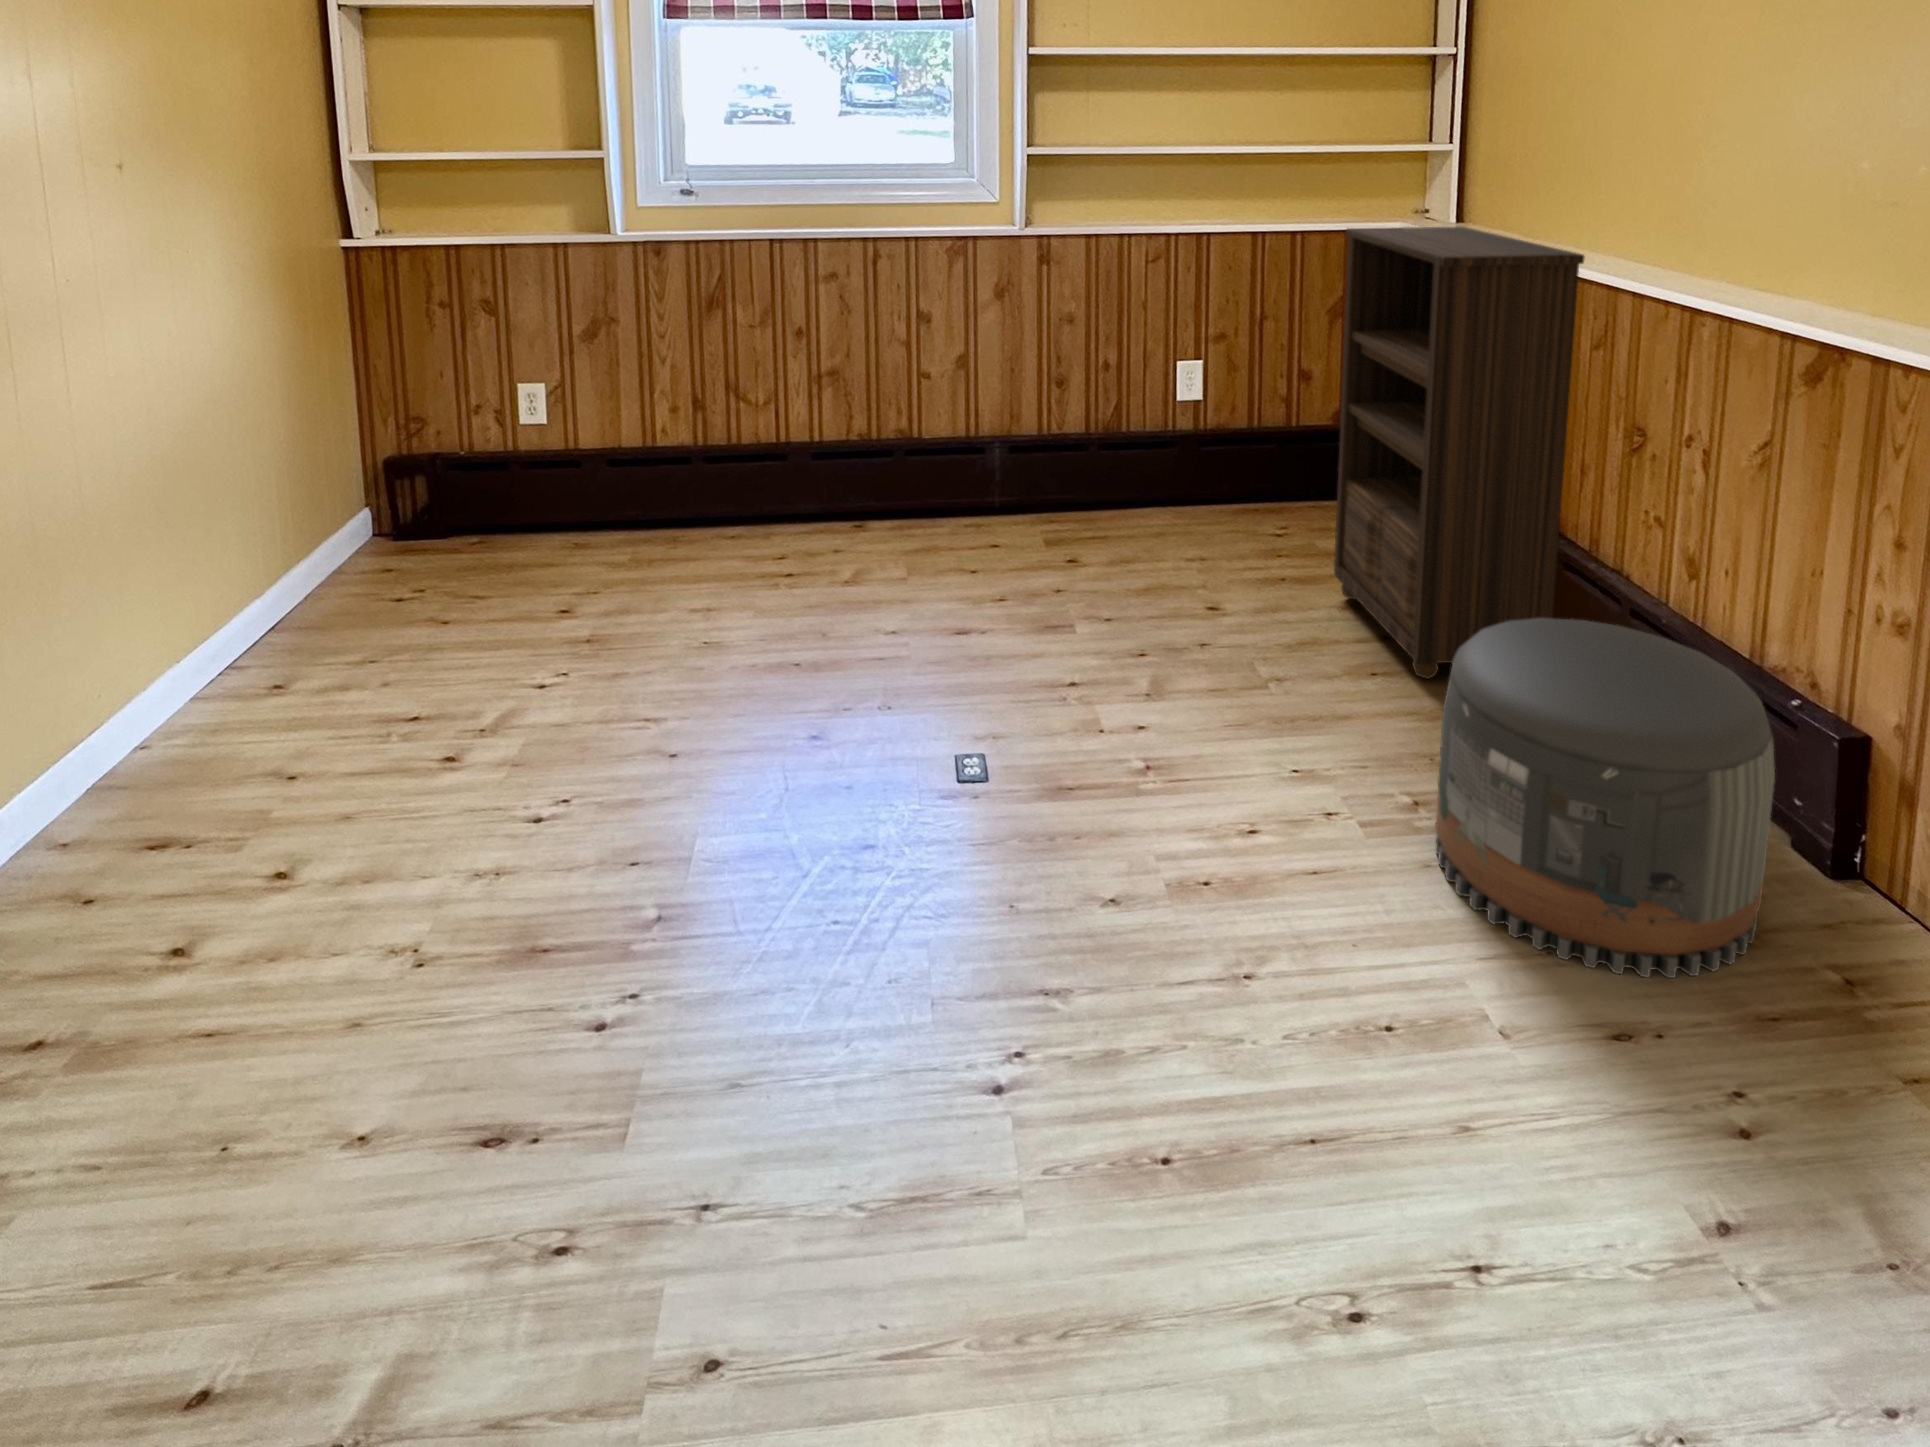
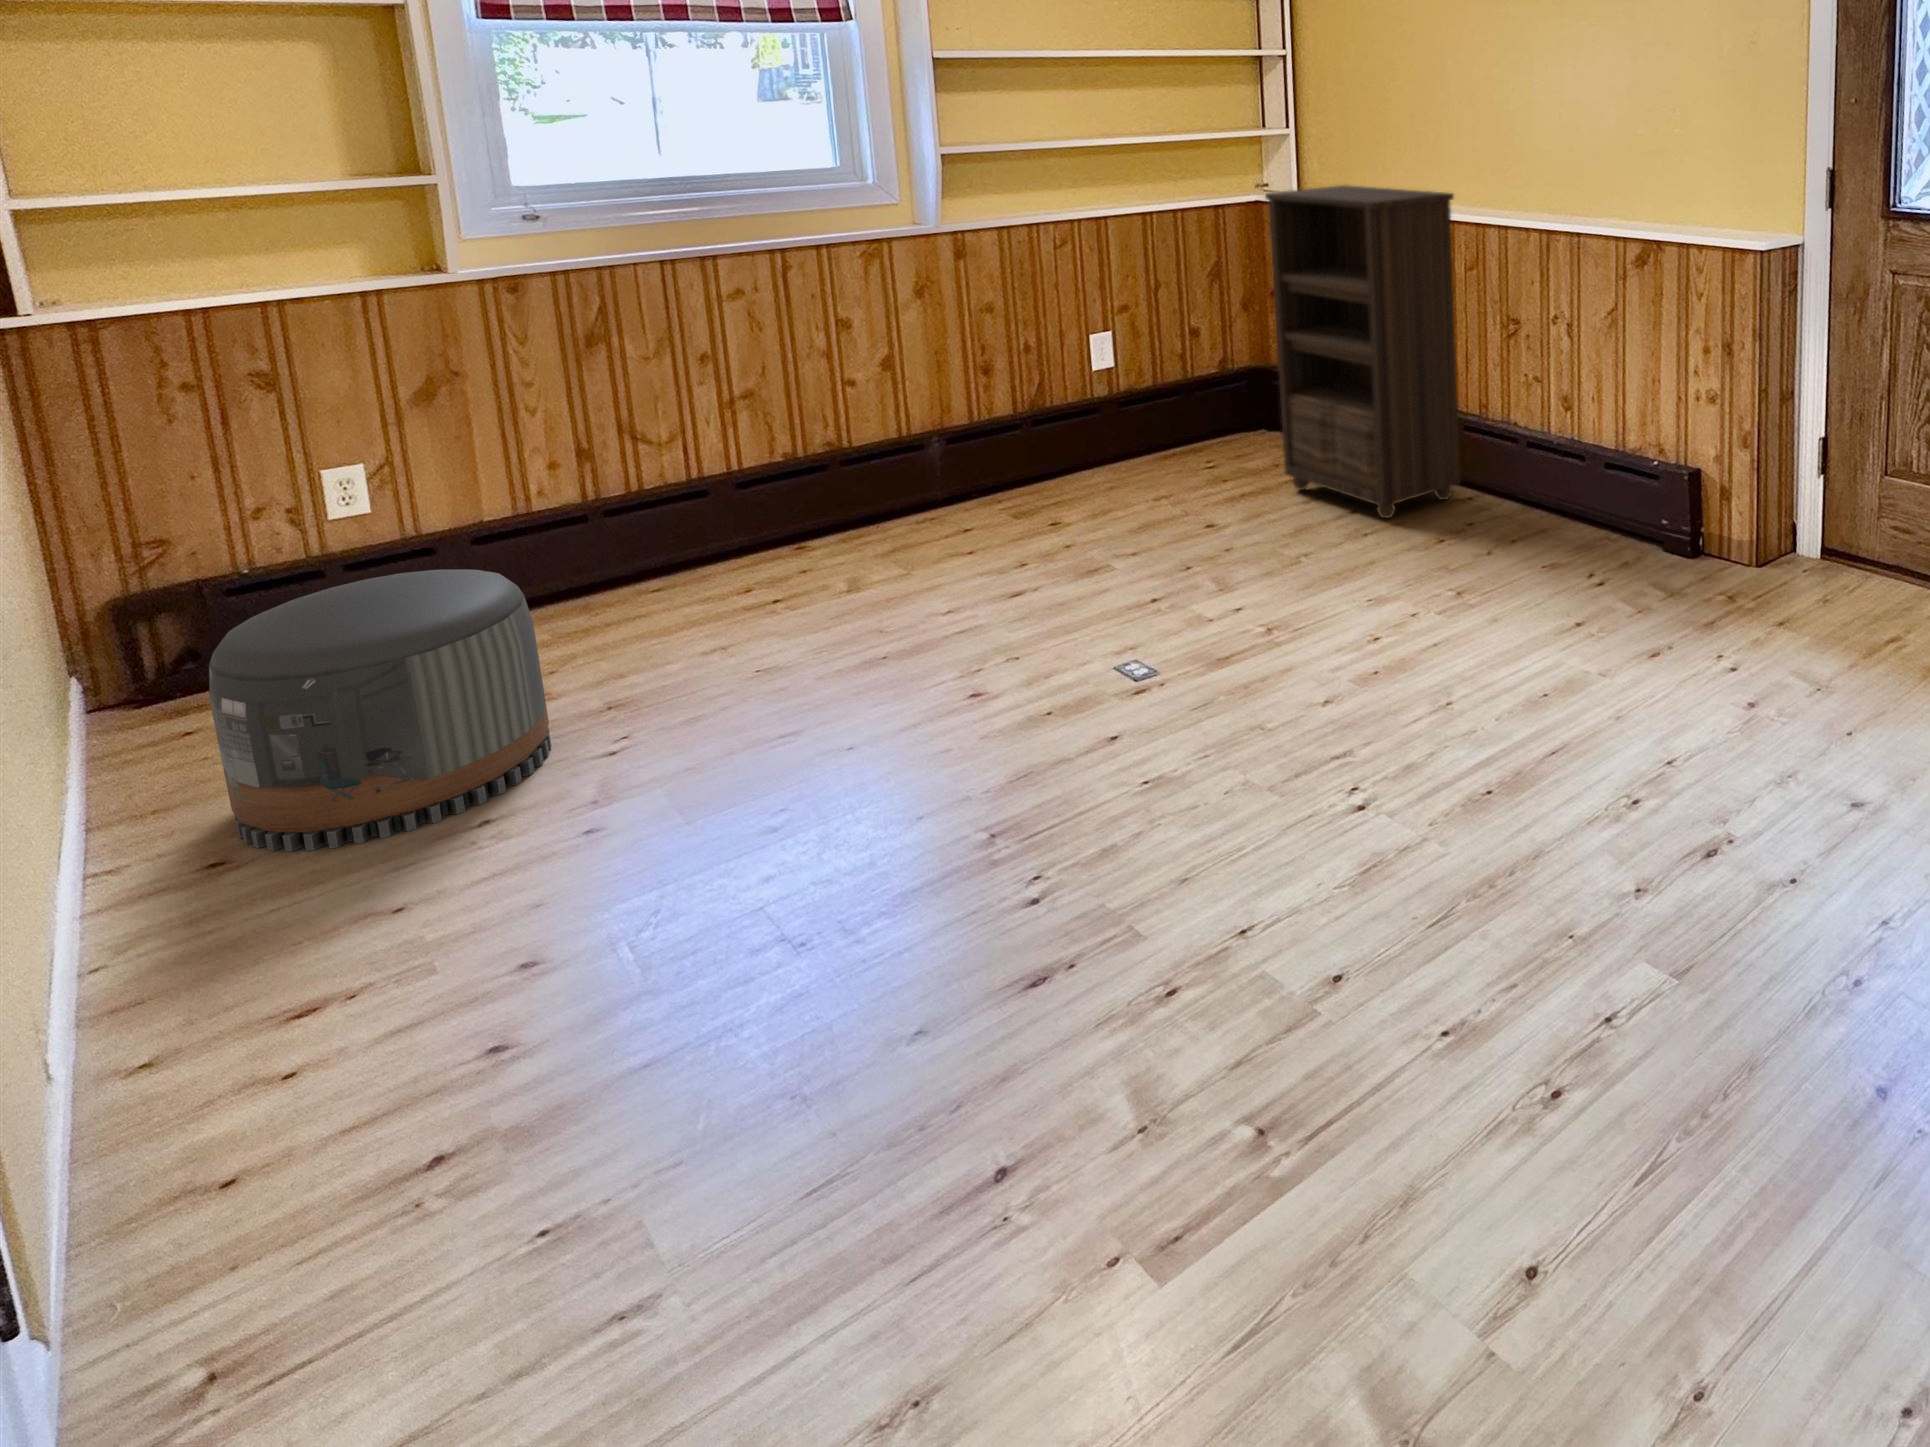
pouf: present [1436,618,1775,978] -> present [209,569,551,851]

